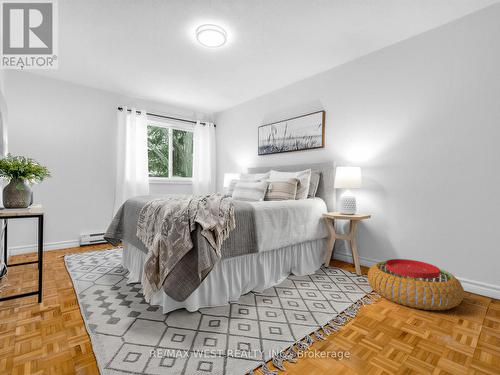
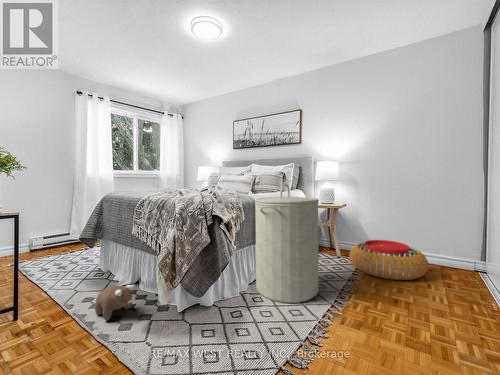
laundry hamper: none [249,193,317,320] -> present [255,184,319,303]
plush toy: none [96,282,129,313] -> present [95,285,135,320]

